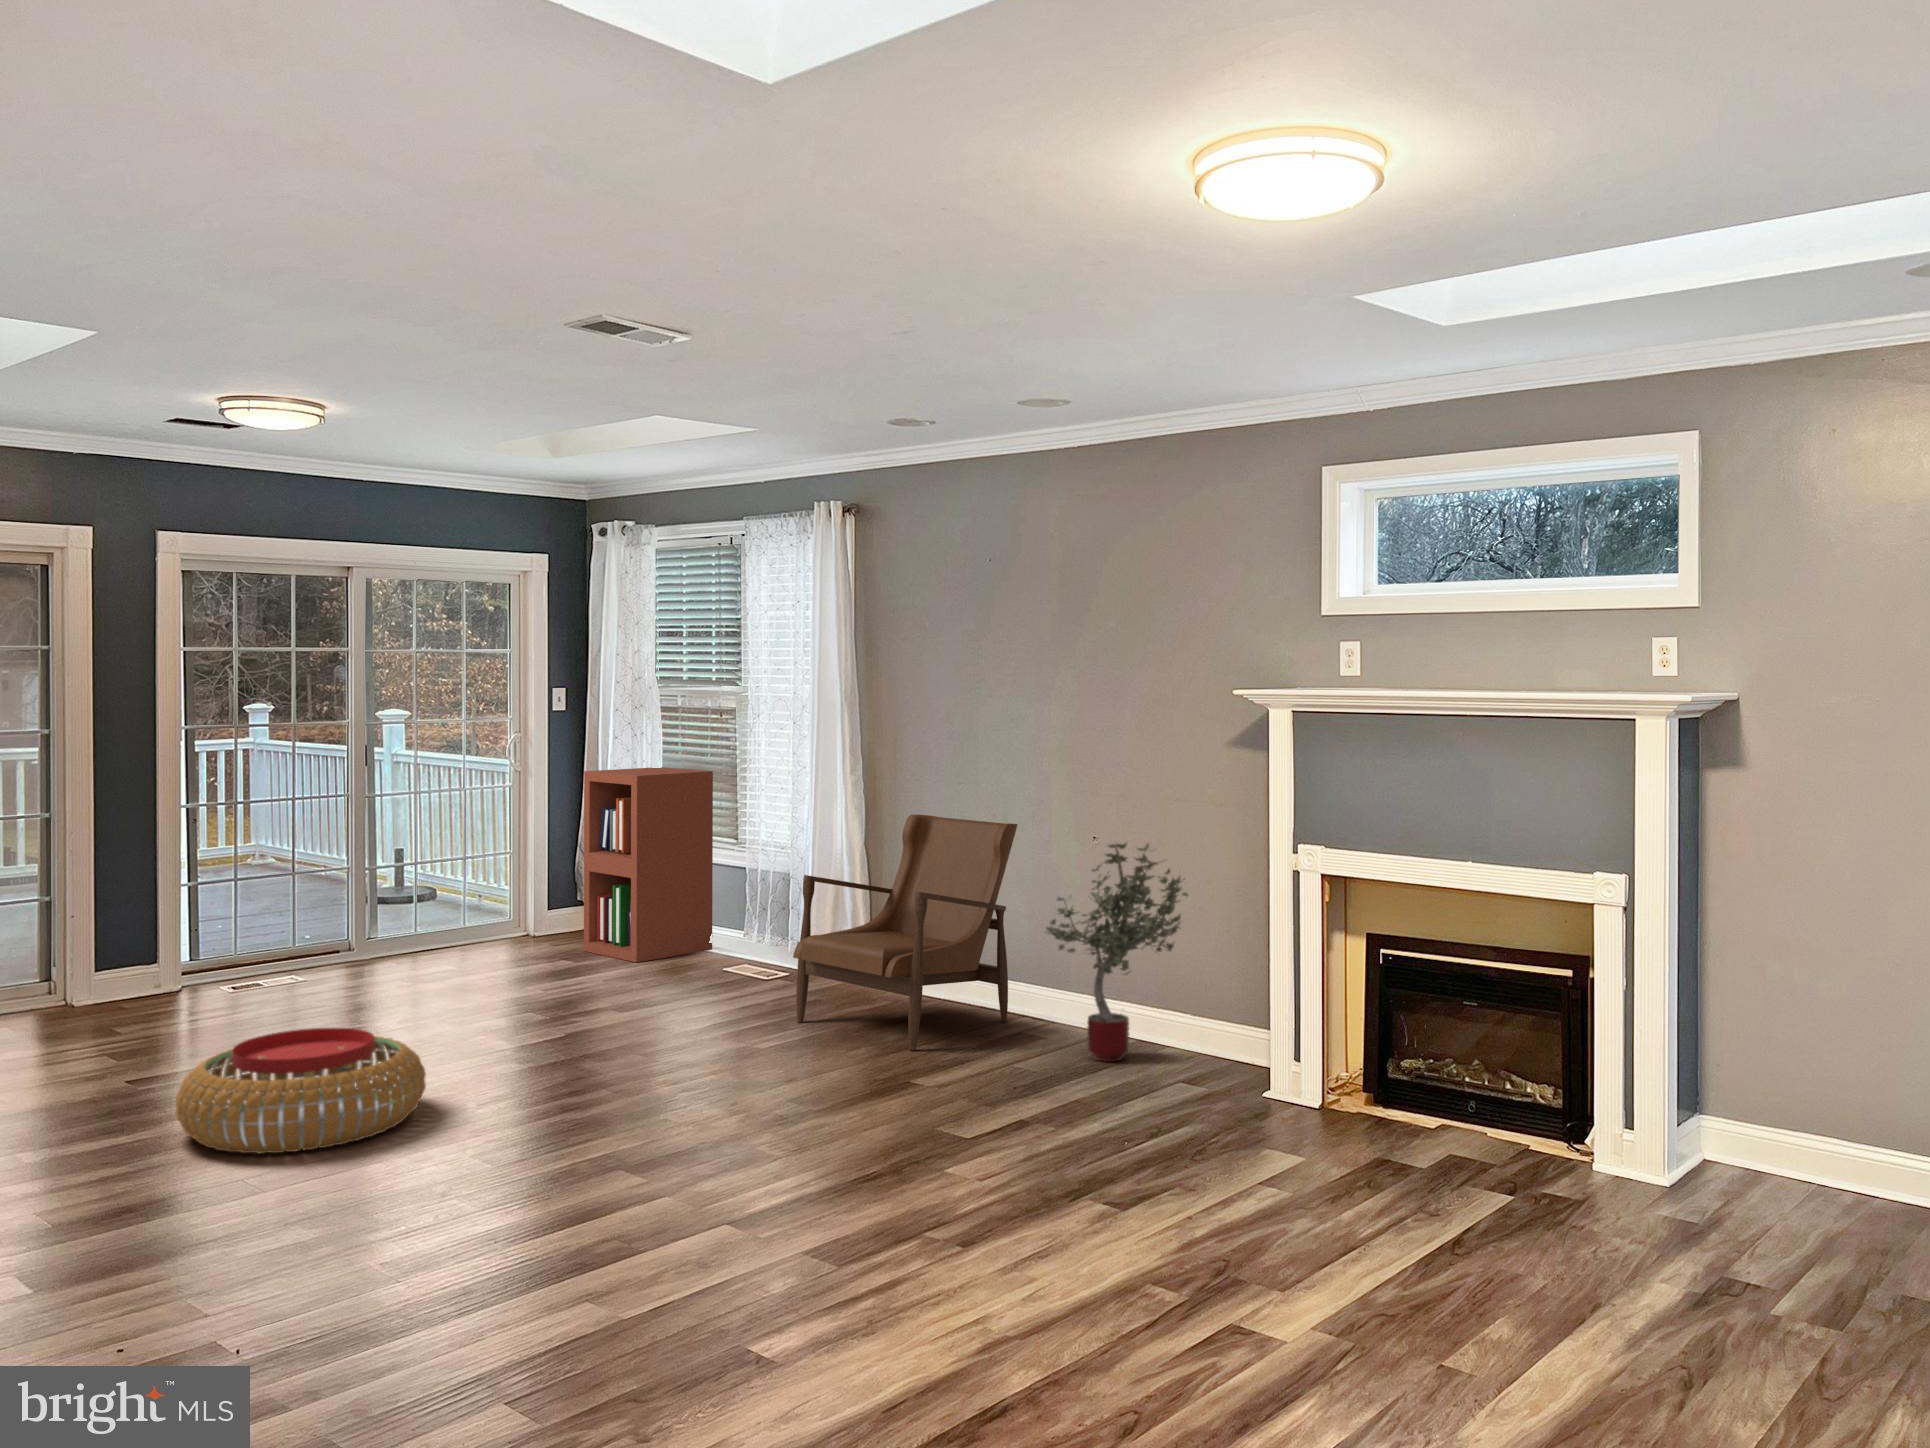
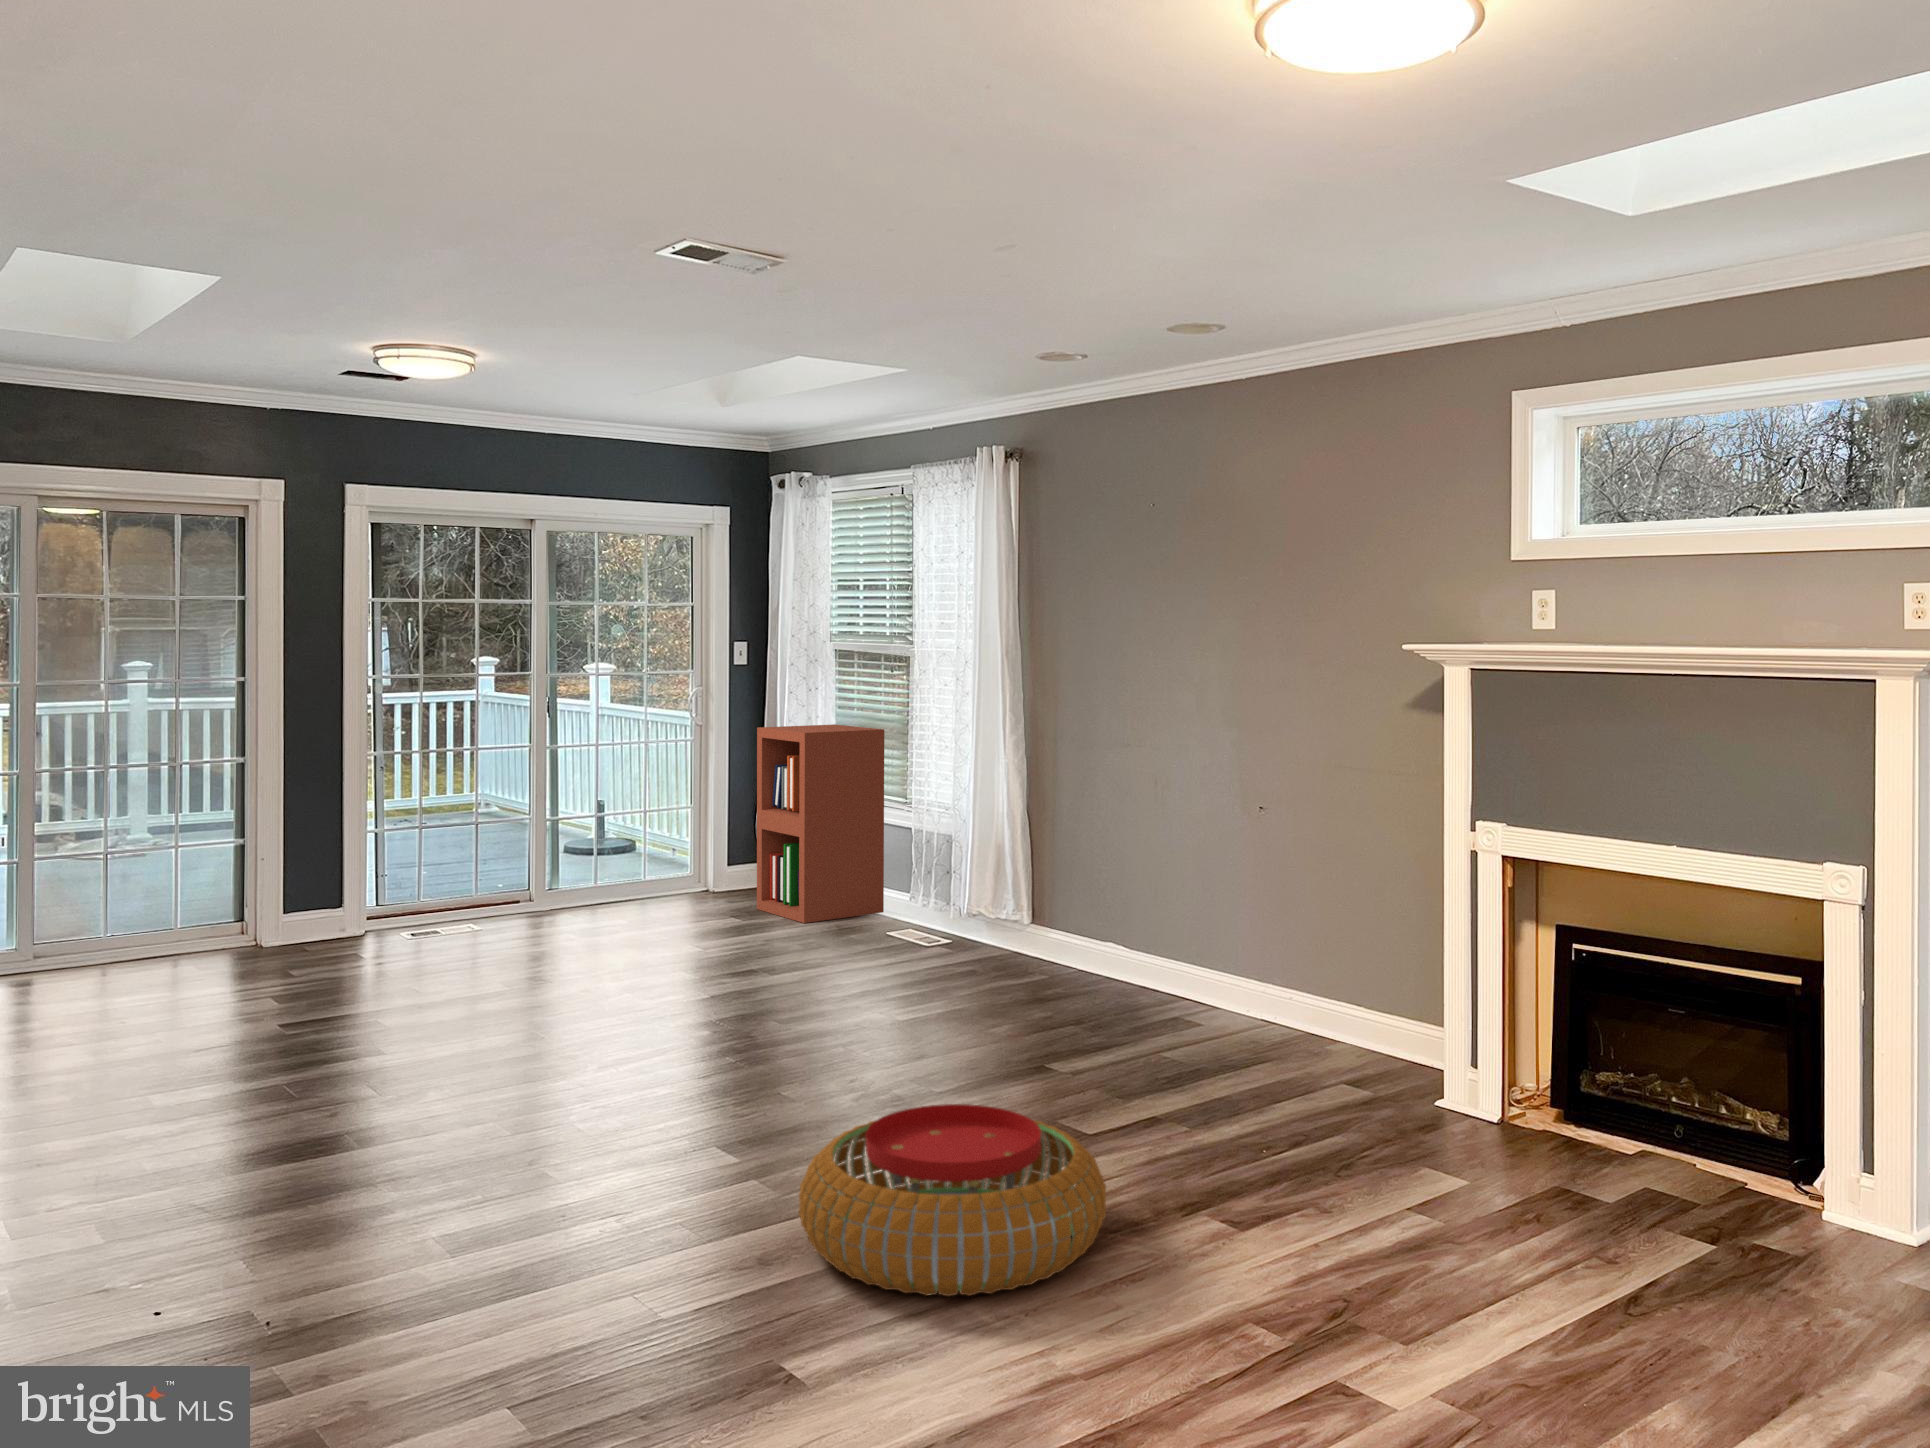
armchair: present [793,814,1017,1050] -> none [940,778,1181,1030]
potted tree: present [1046,843,1188,1062] -> none [1201,813,1359,1053]
pouf: present [176,1028,426,1153] -> present [799,1104,1106,1296]

